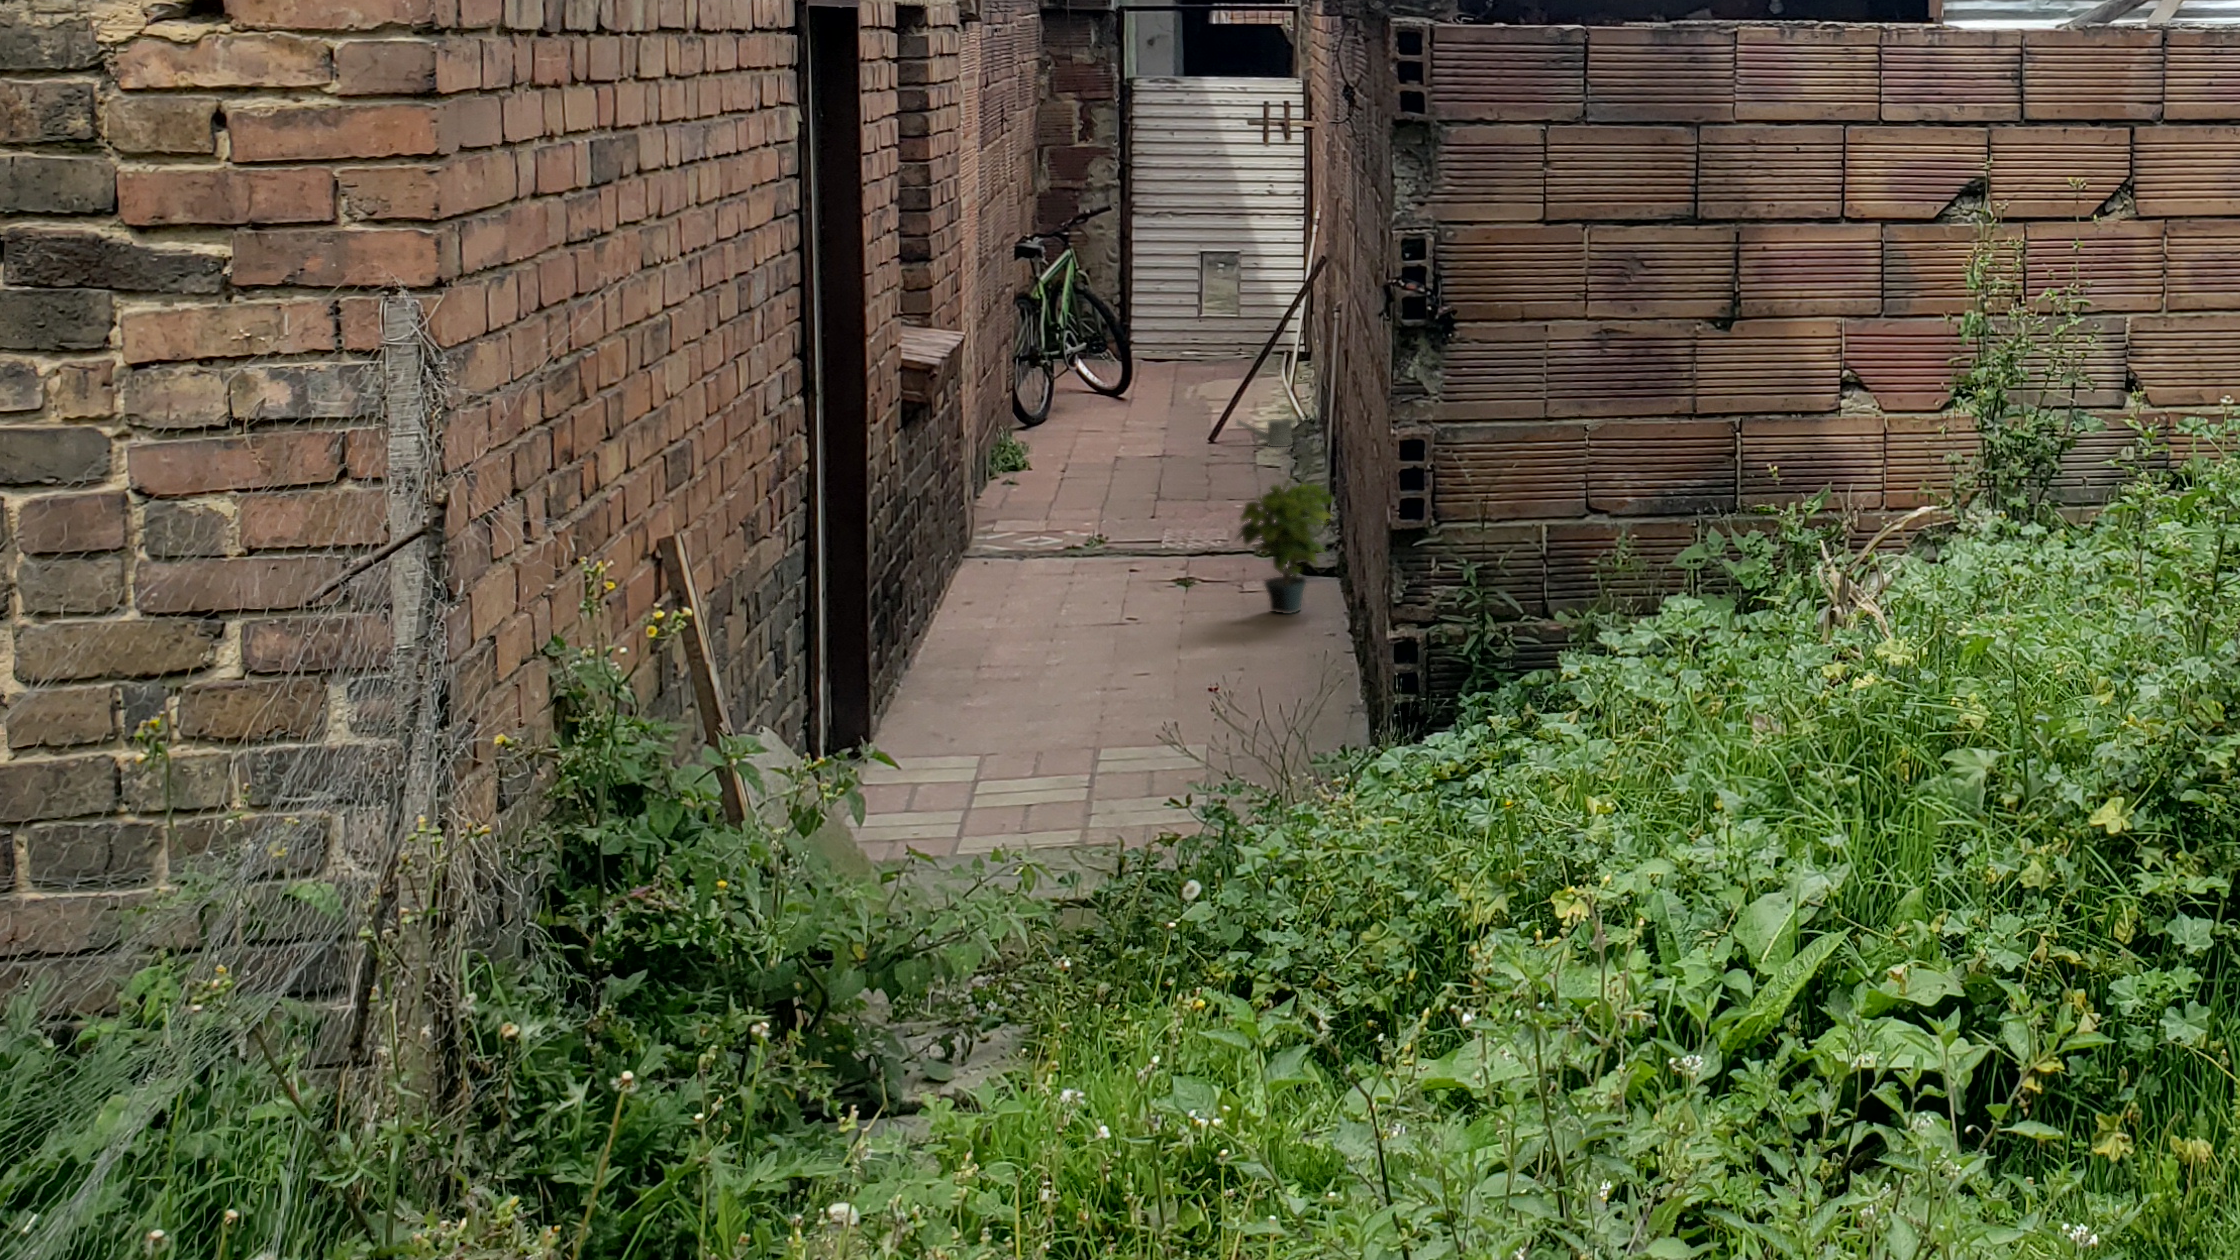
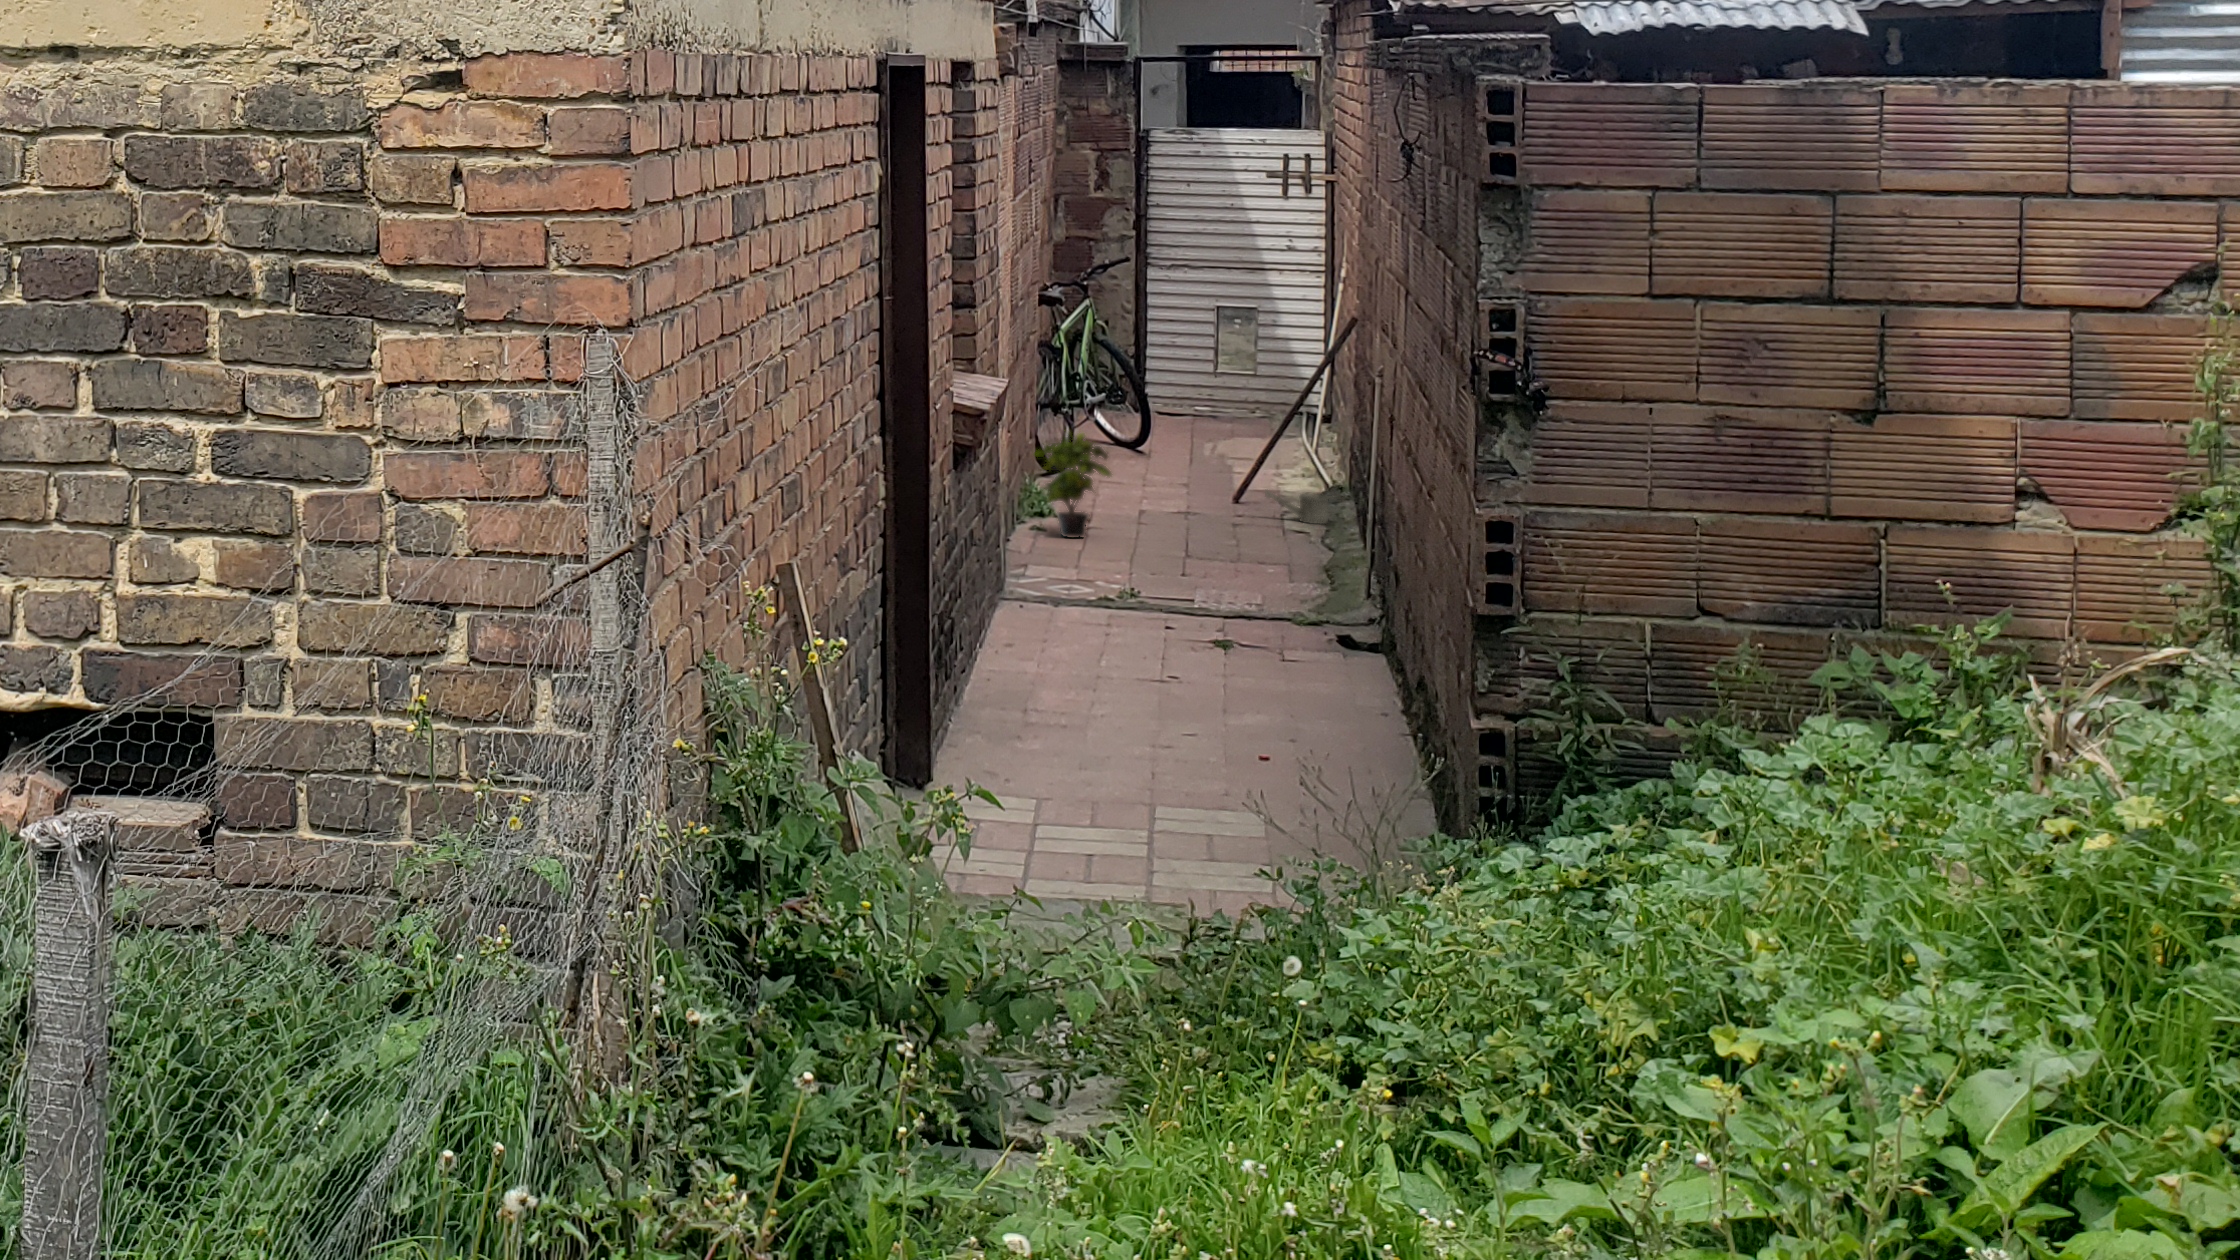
potted plant: present [1237,479,1335,614] -> present [1034,433,1111,538]

